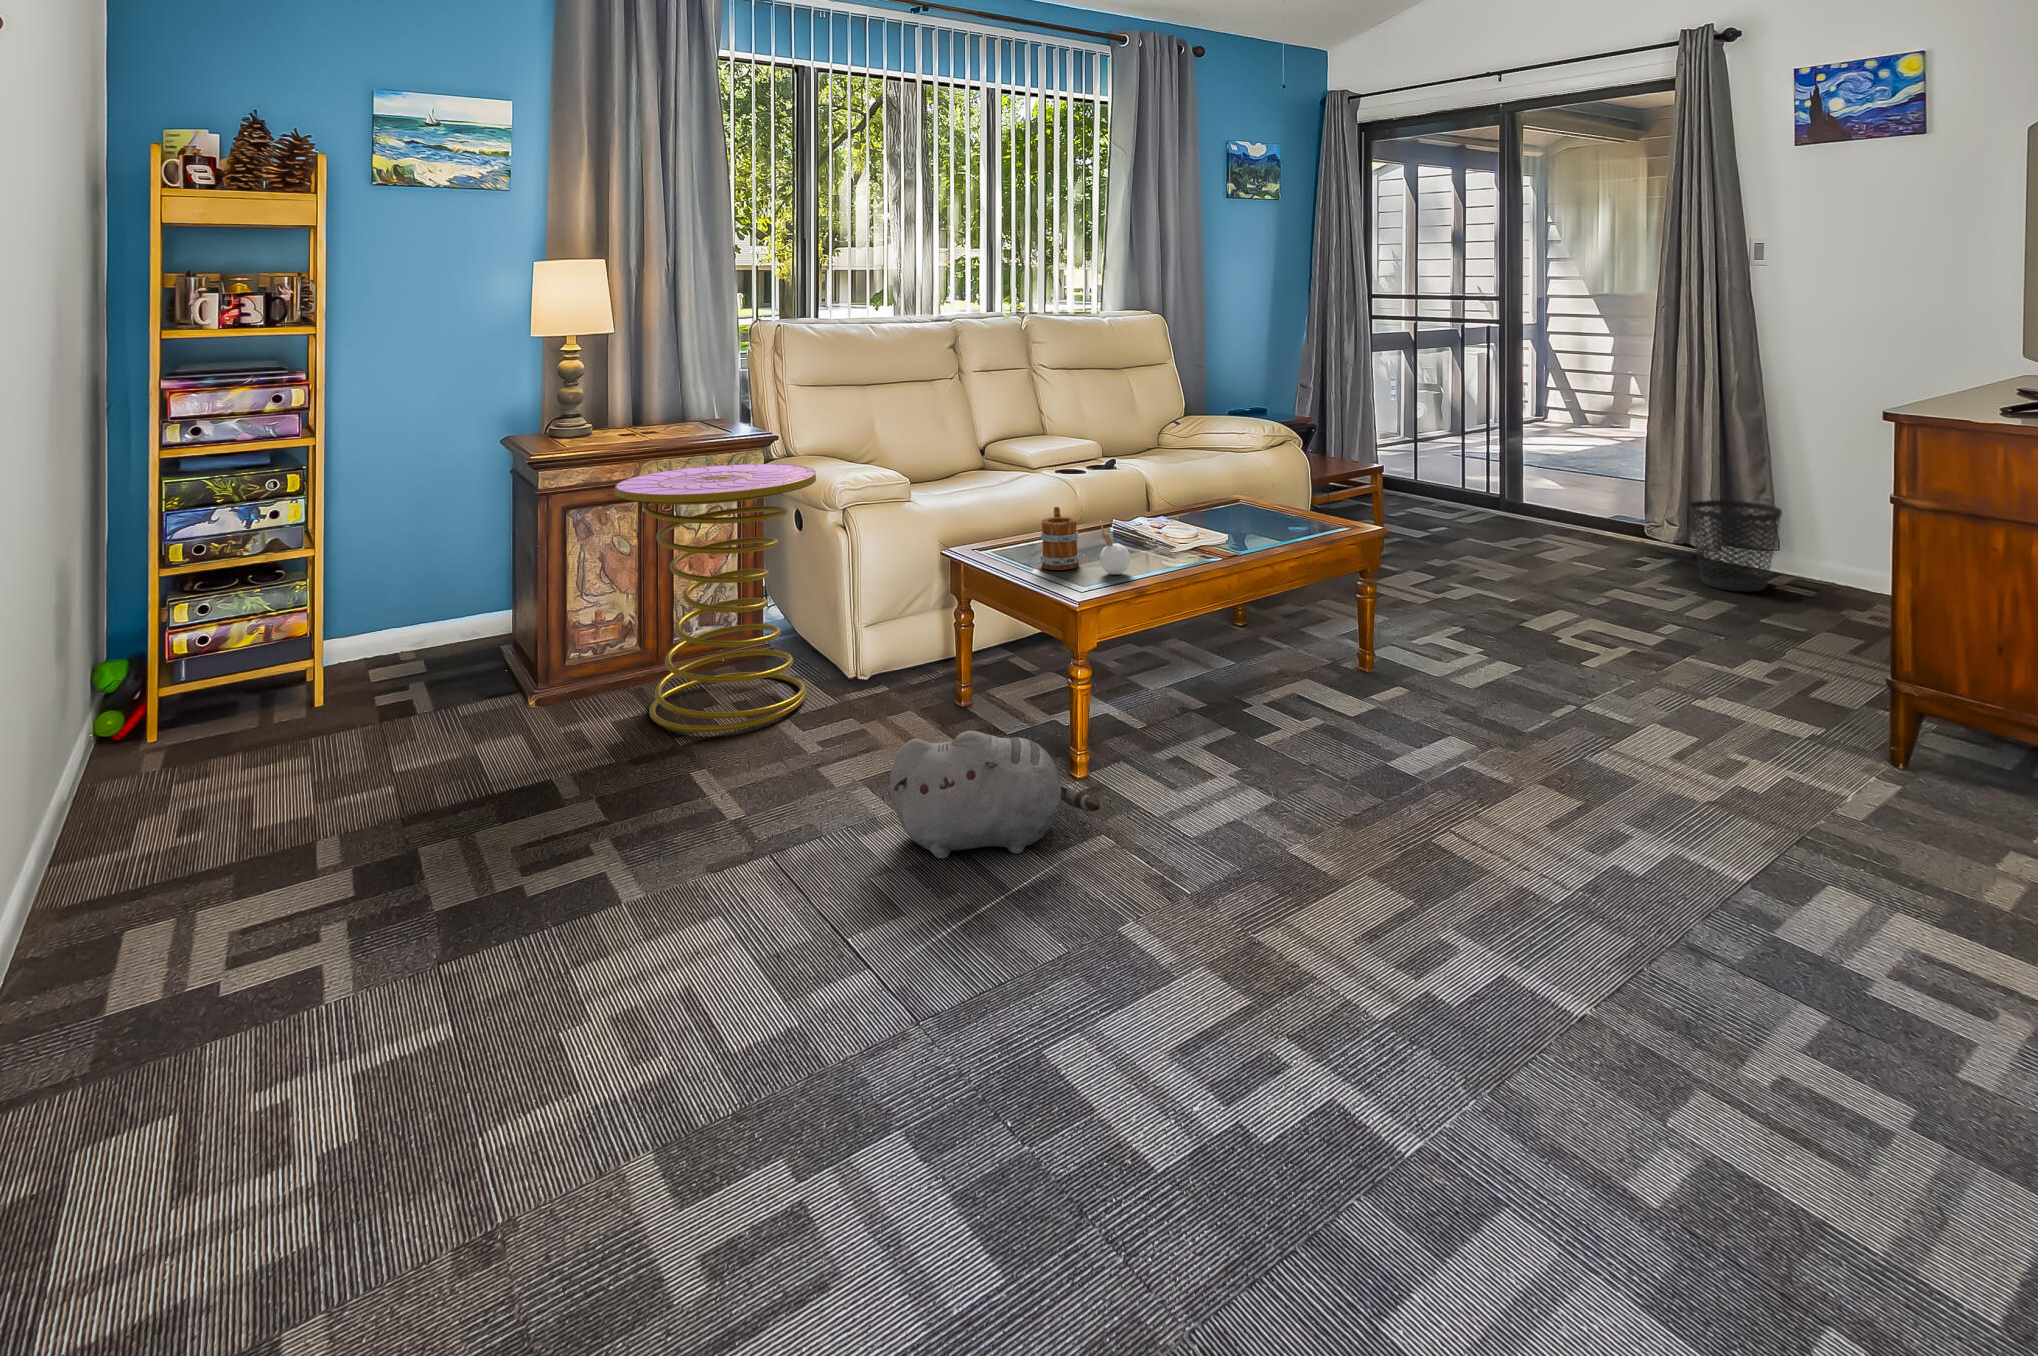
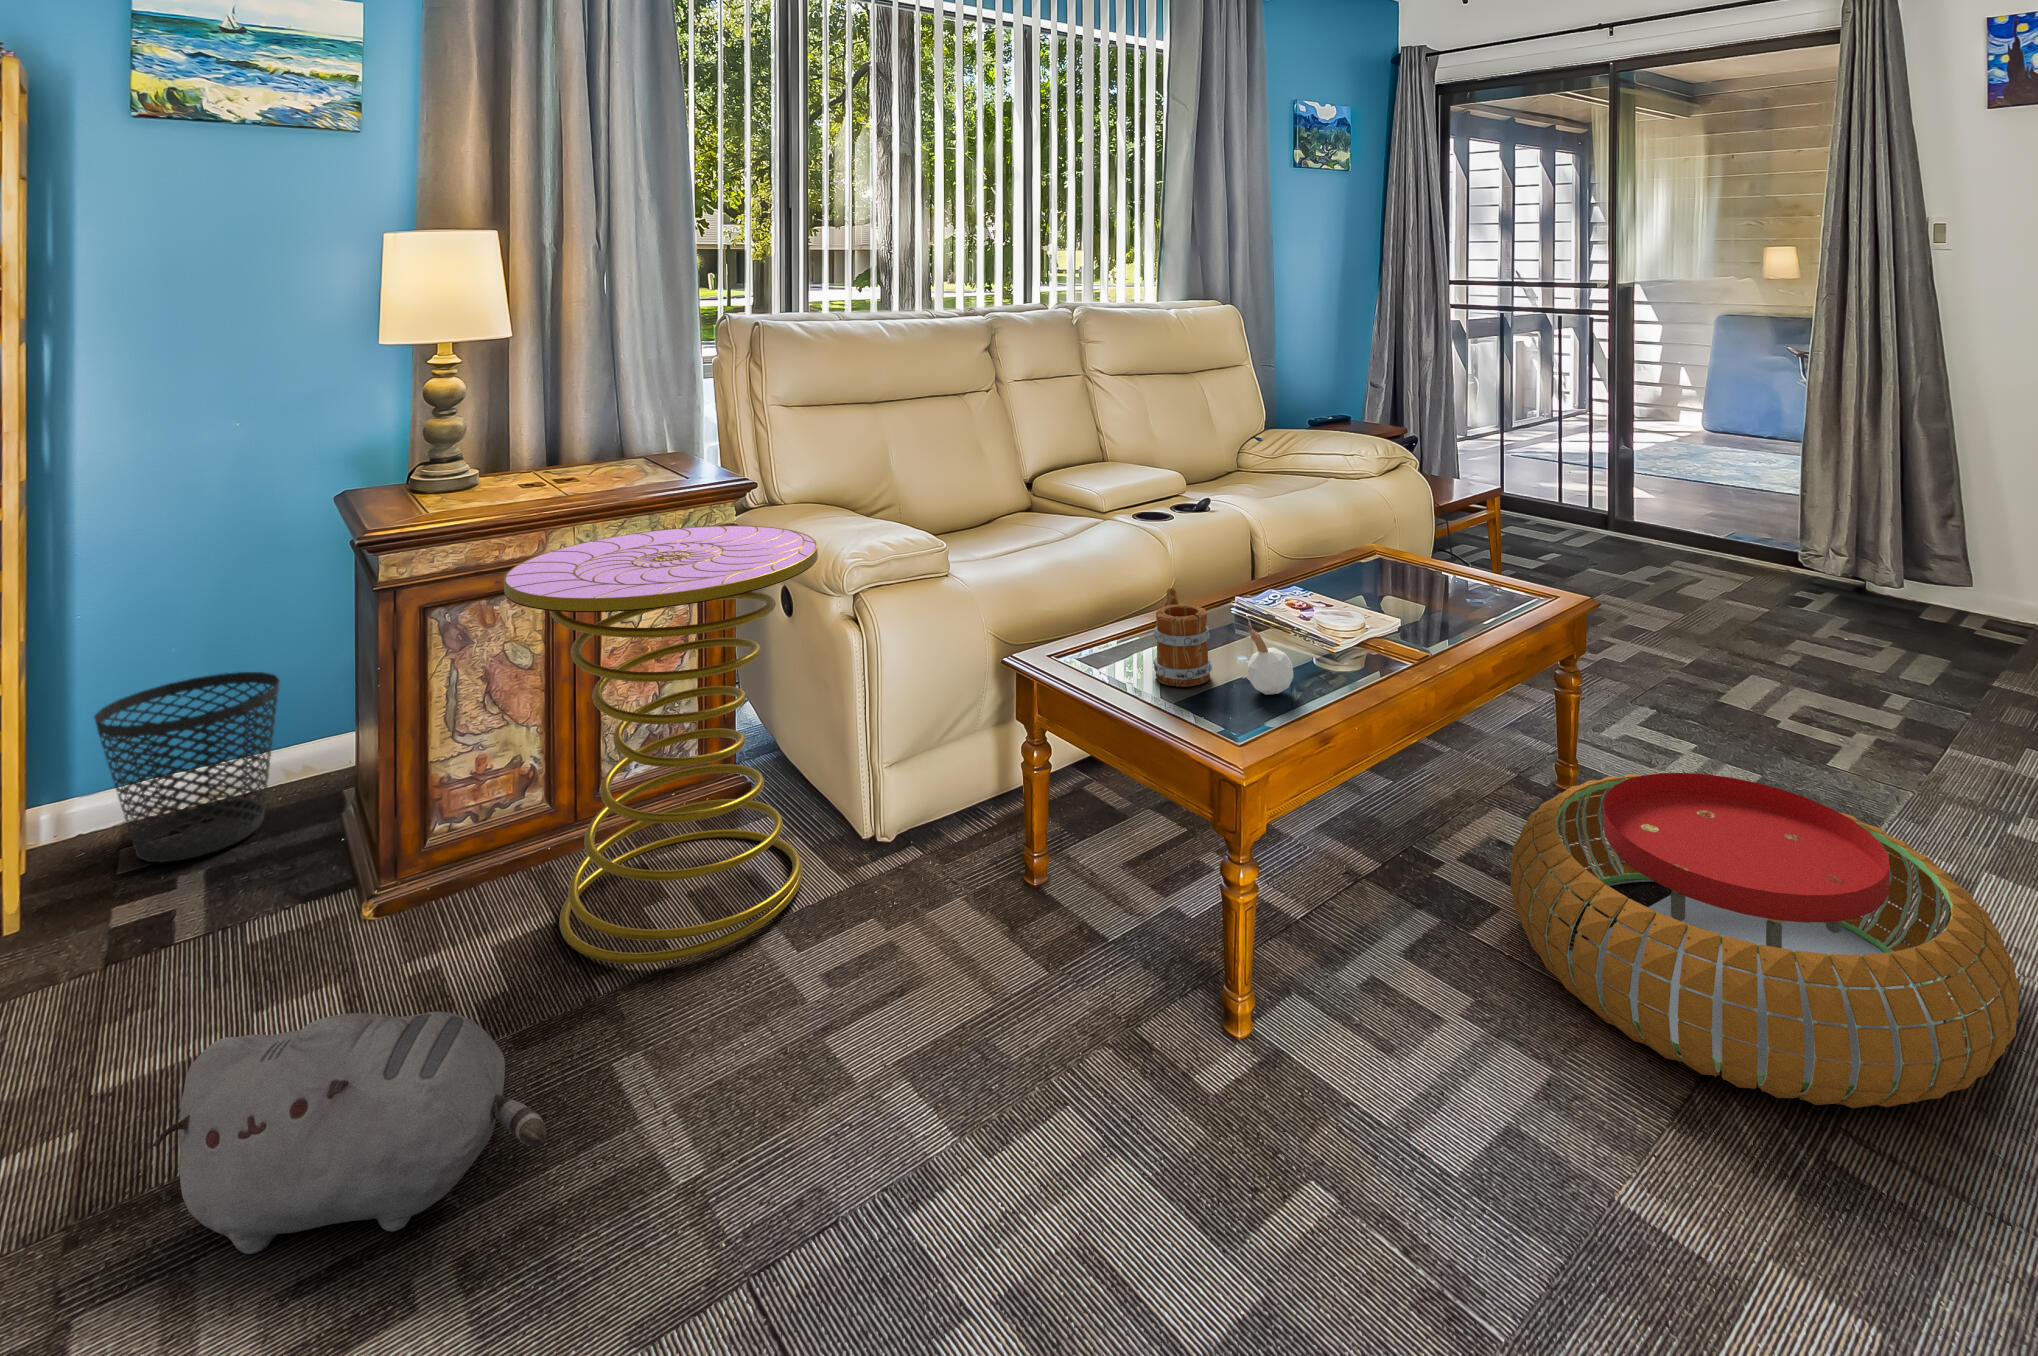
wastebasket: present [1689,500,1782,592] -> present [94,672,279,862]
pouf: none [1274,637,1582,820] -> present [1510,773,2020,1108]
plush toy: present [890,731,1100,859] -> present [153,1011,546,1254]

